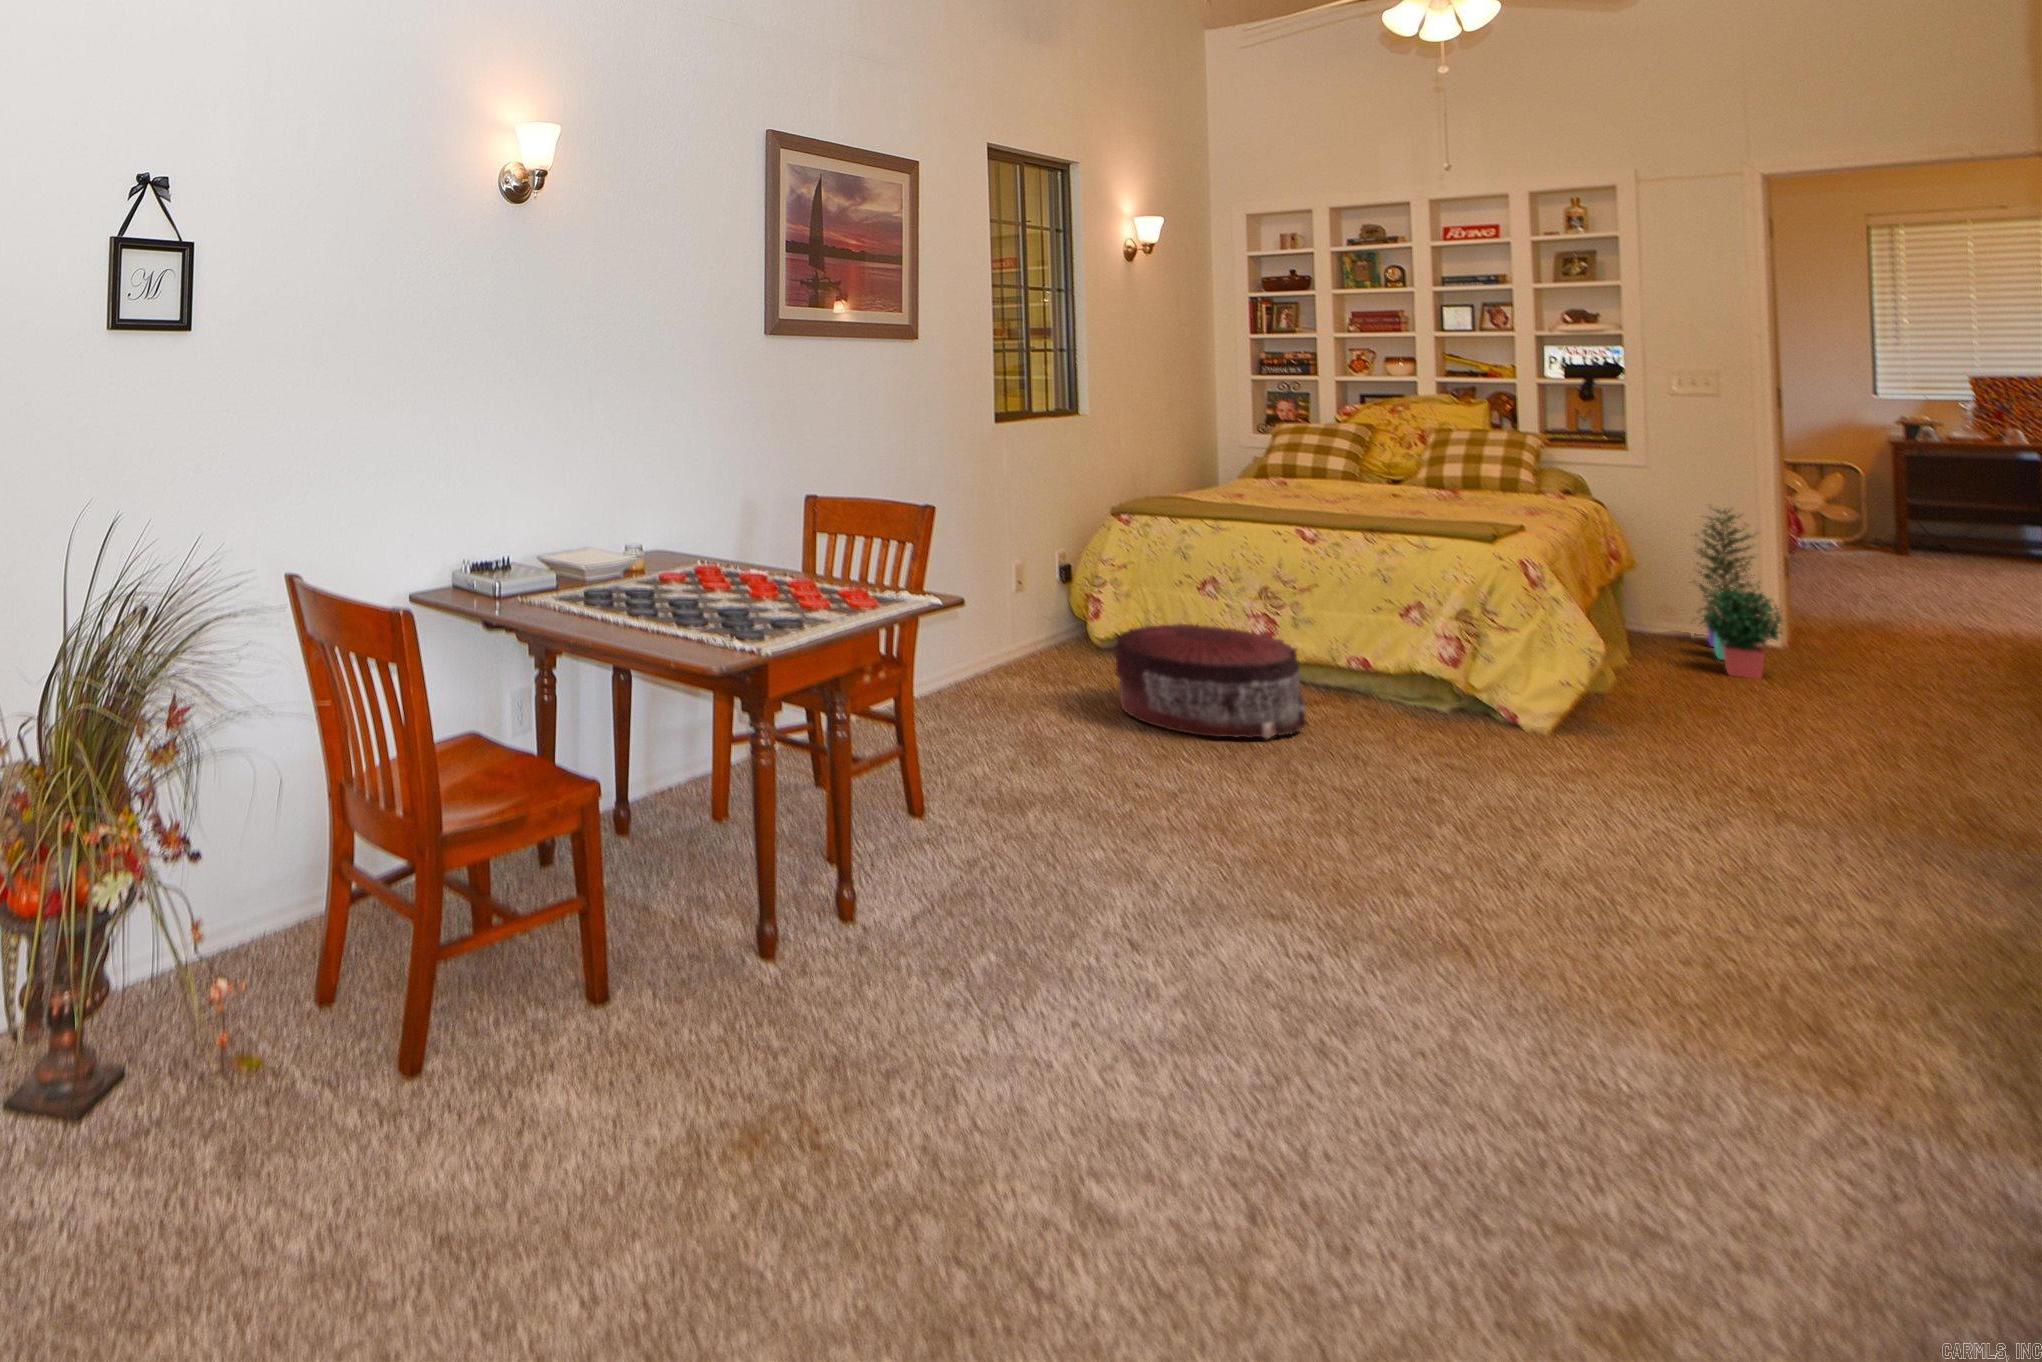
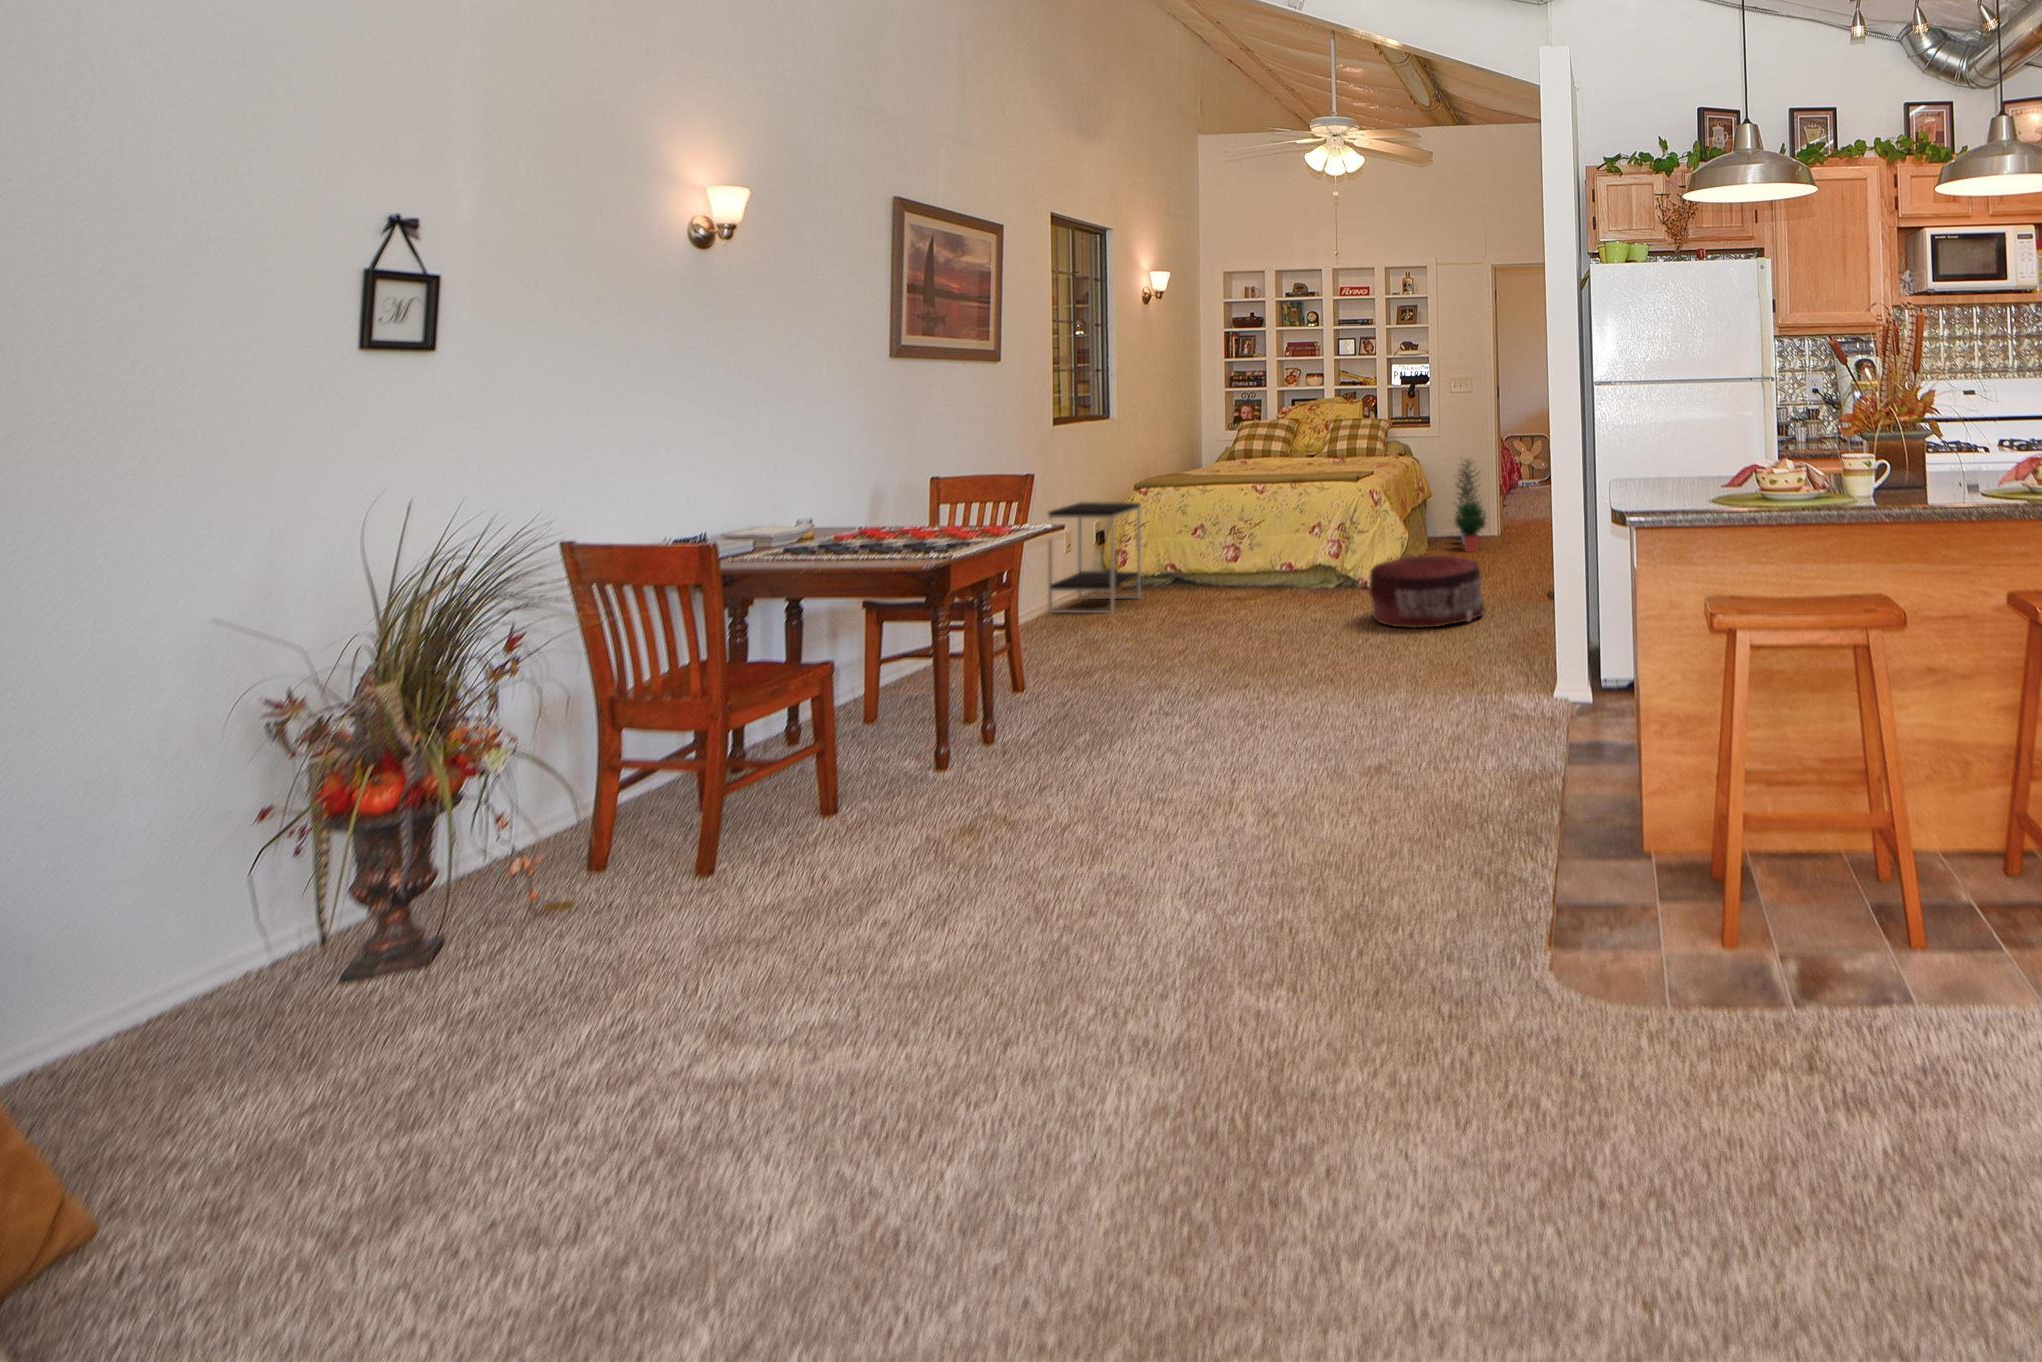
side table: none [981,527,1113,689] -> present [1048,502,1141,613]
pouf: present [1114,623,1307,738] -> present [1369,555,1484,628]

